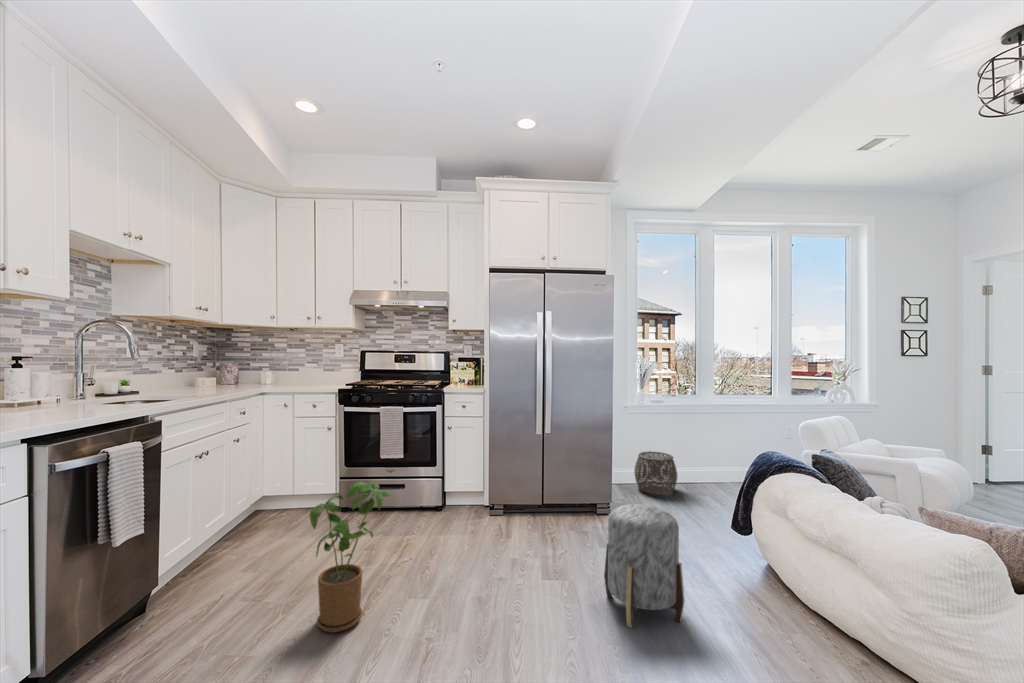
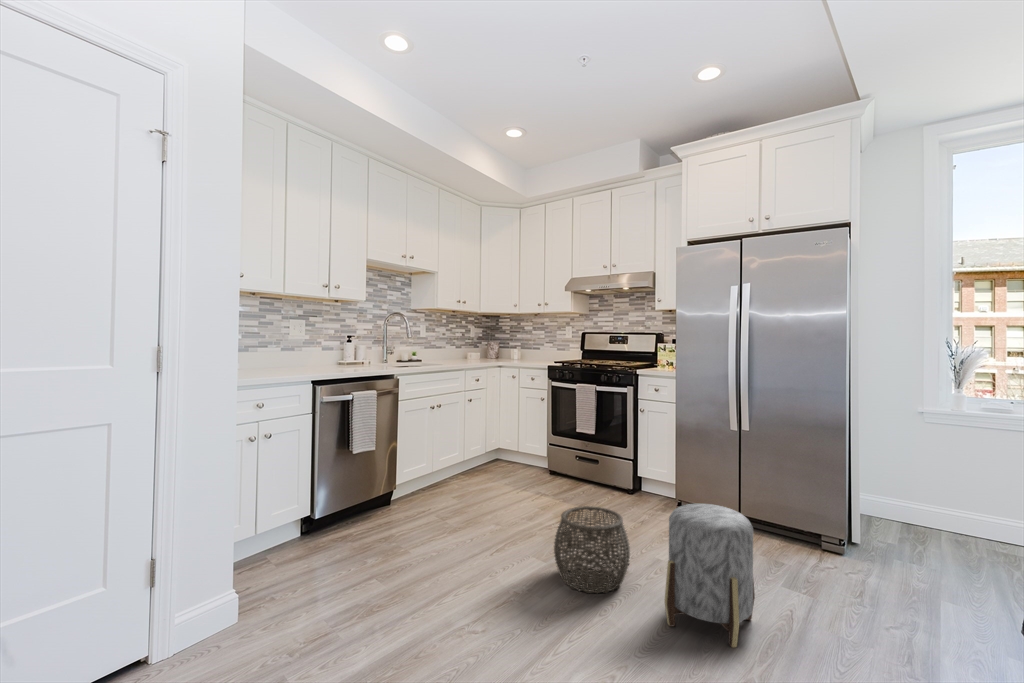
woven basket: present [634,451,677,495] -> present [554,506,630,593]
house plant: present [310,482,392,633] -> none [446,431,508,540]

